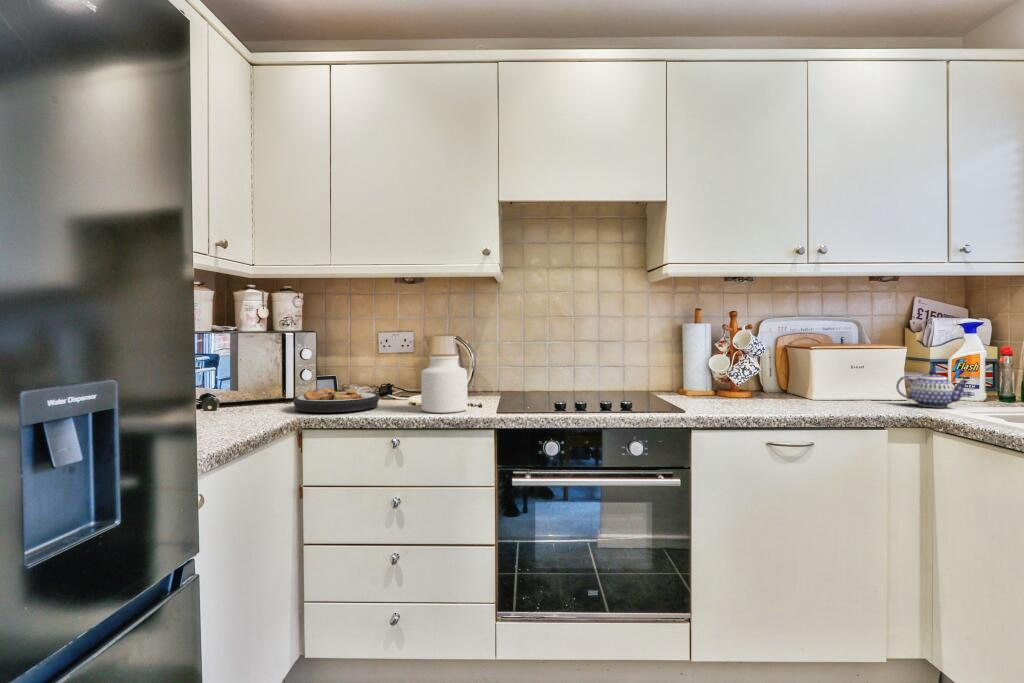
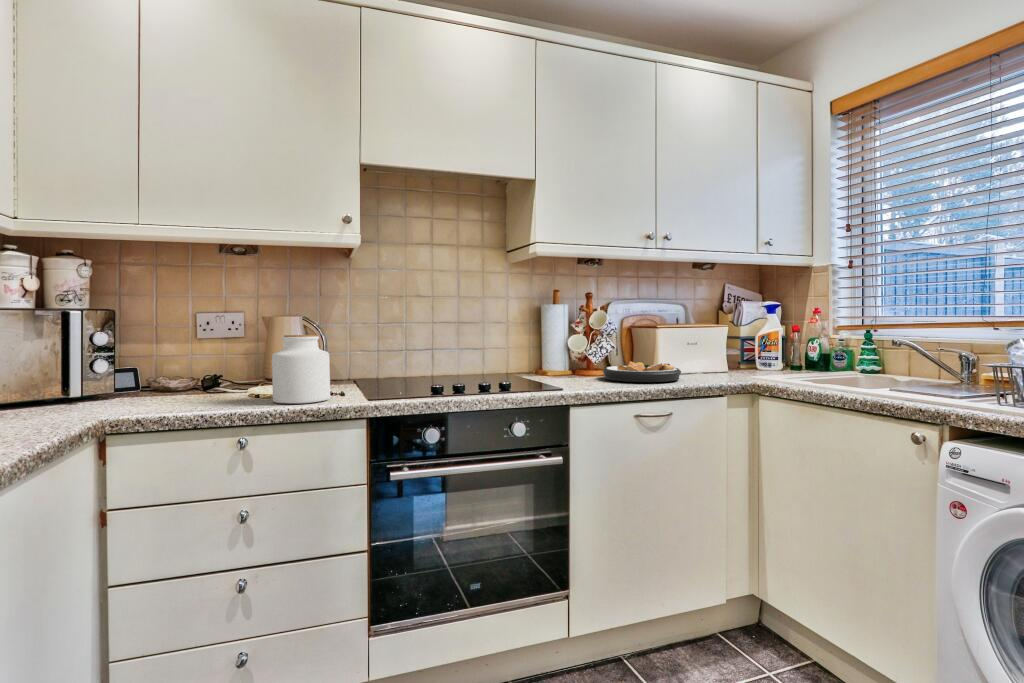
teapot: present [896,370,968,407] -> none [725,344,781,377]
plate: present [293,388,380,412] -> present [603,361,681,382]

